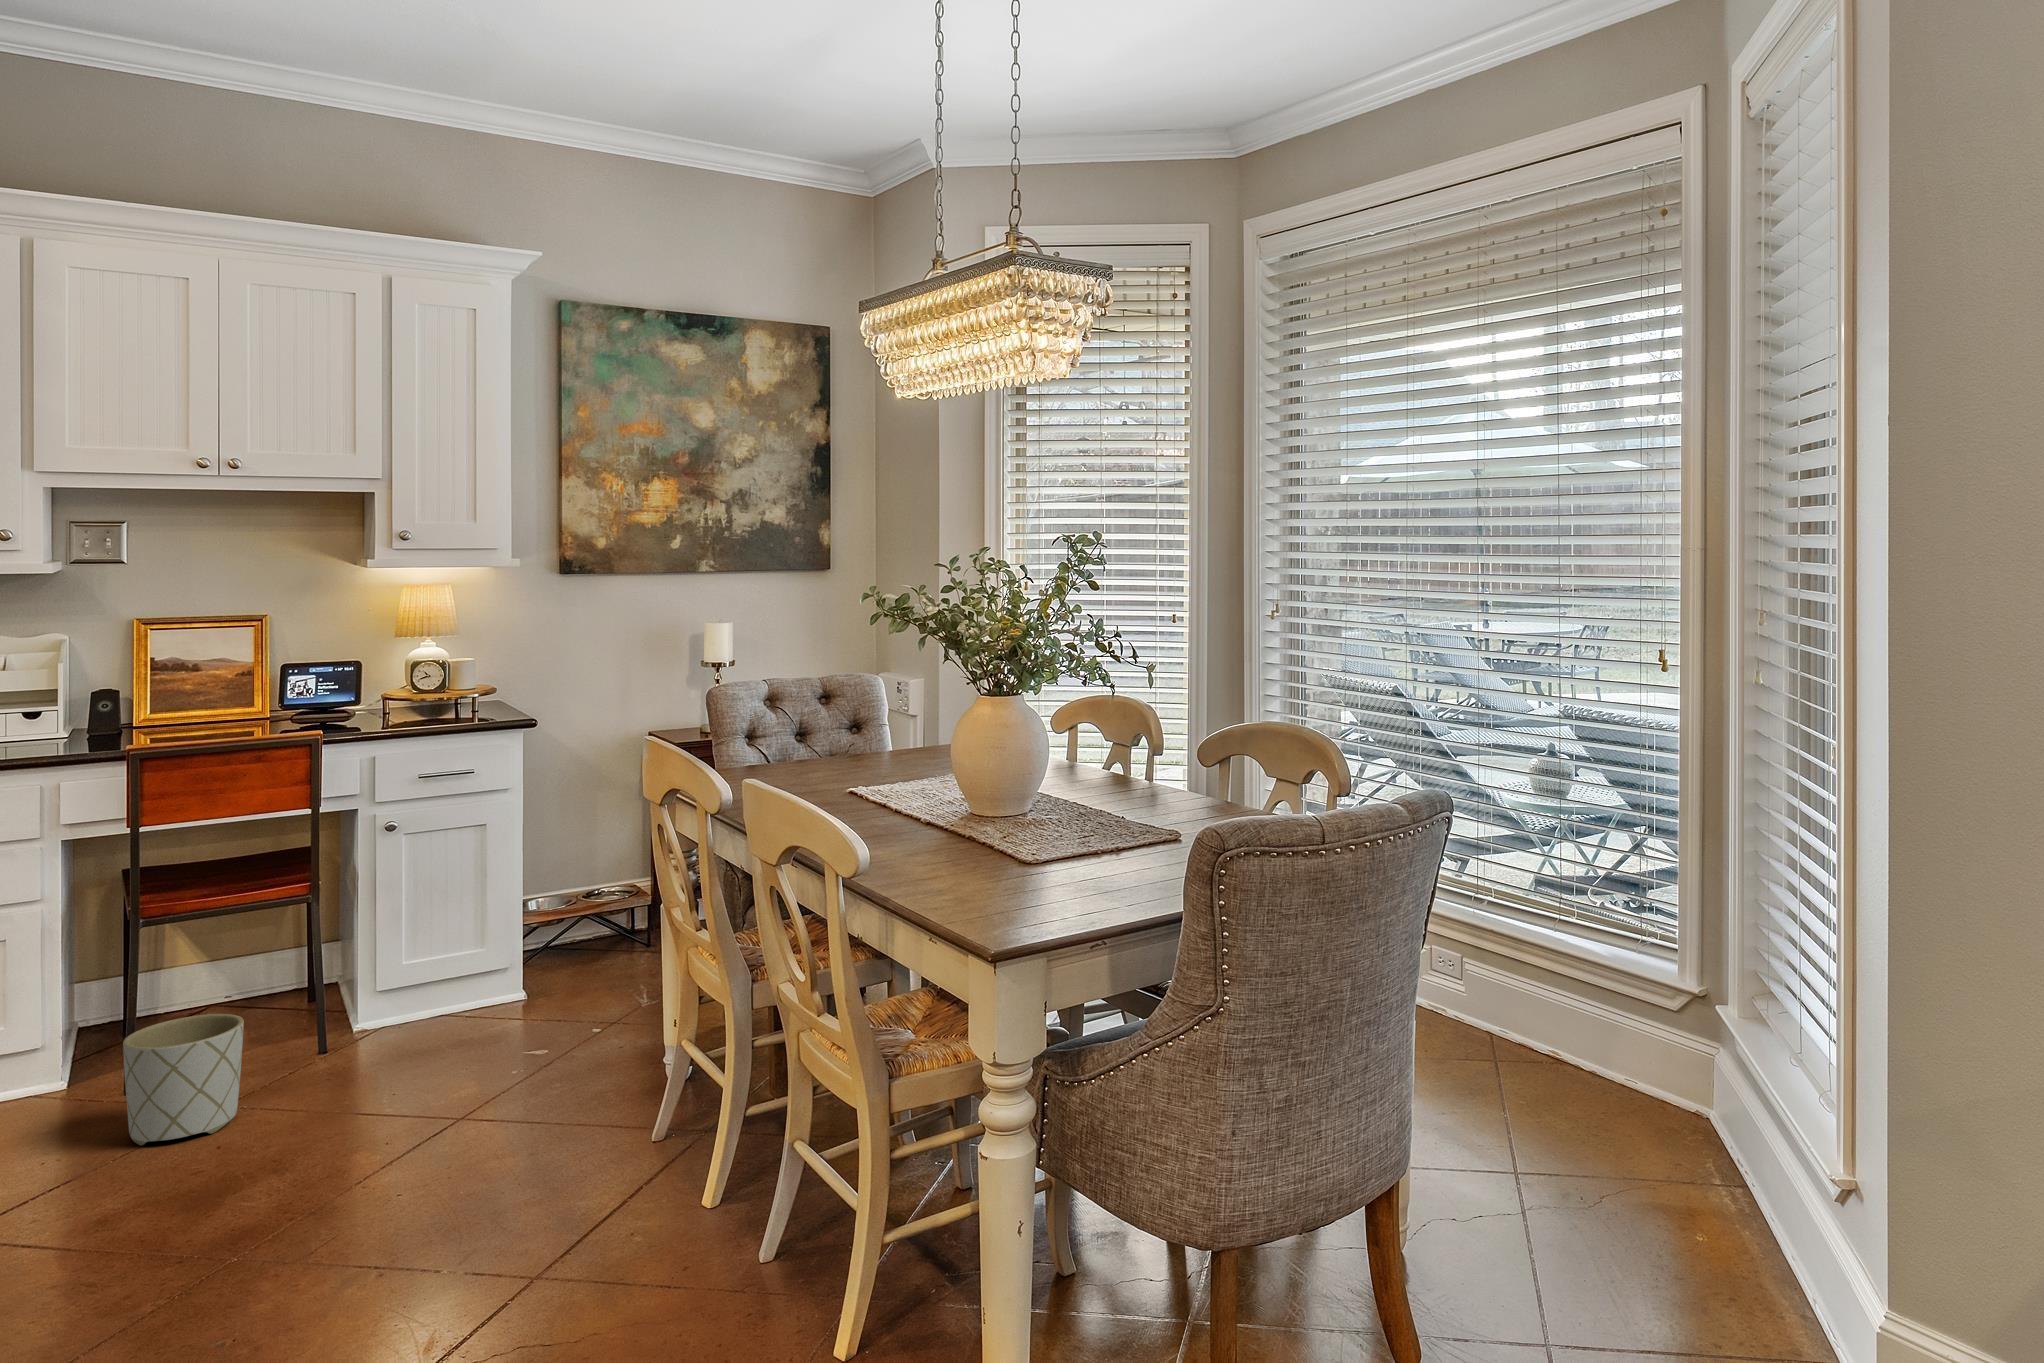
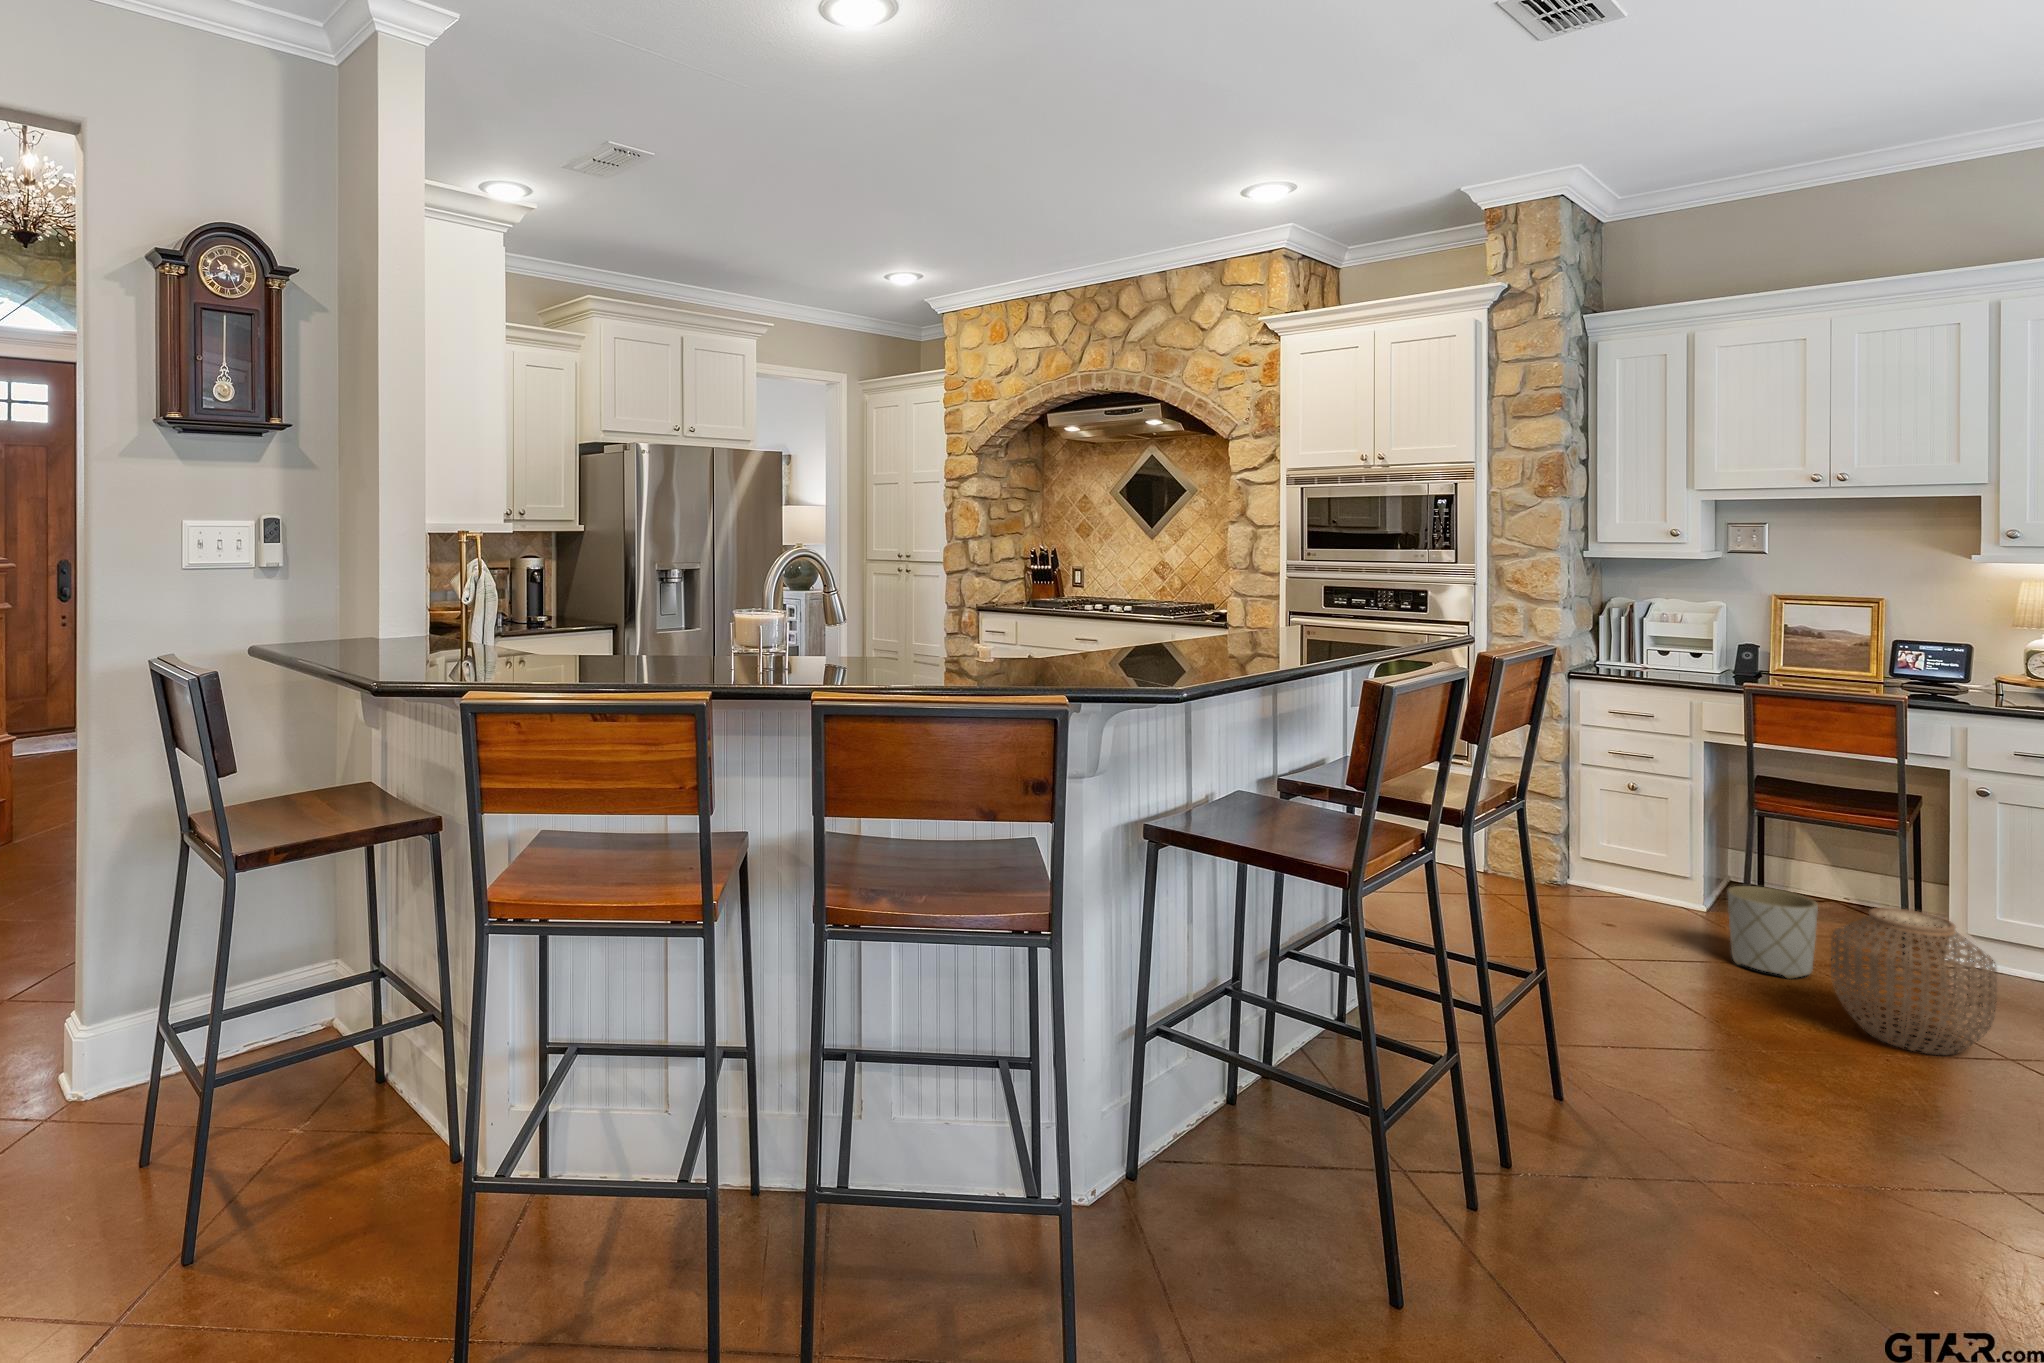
woven basket: none [292,984,463,1162] -> present [1831,908,1997,1055]

